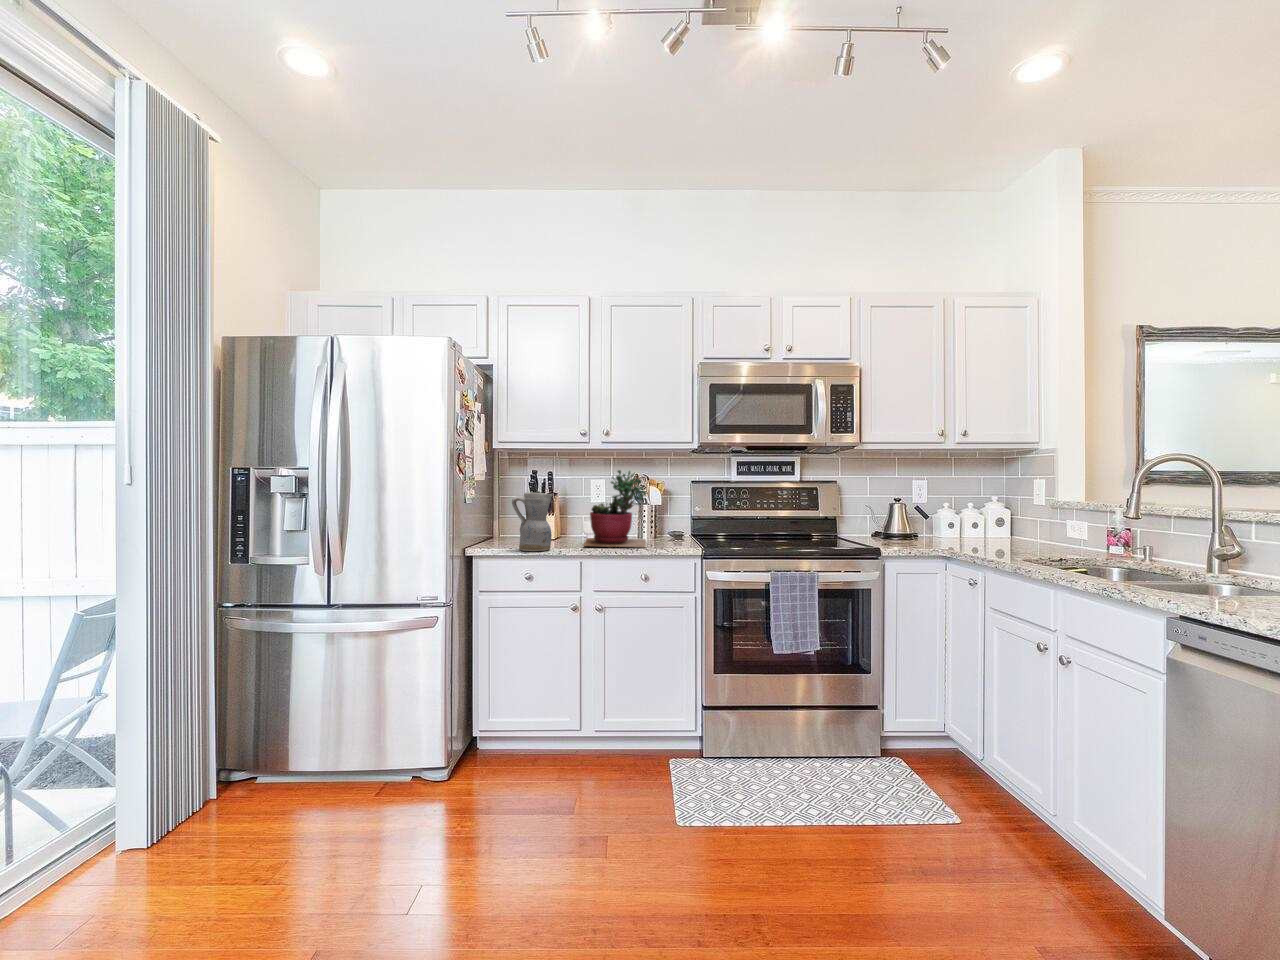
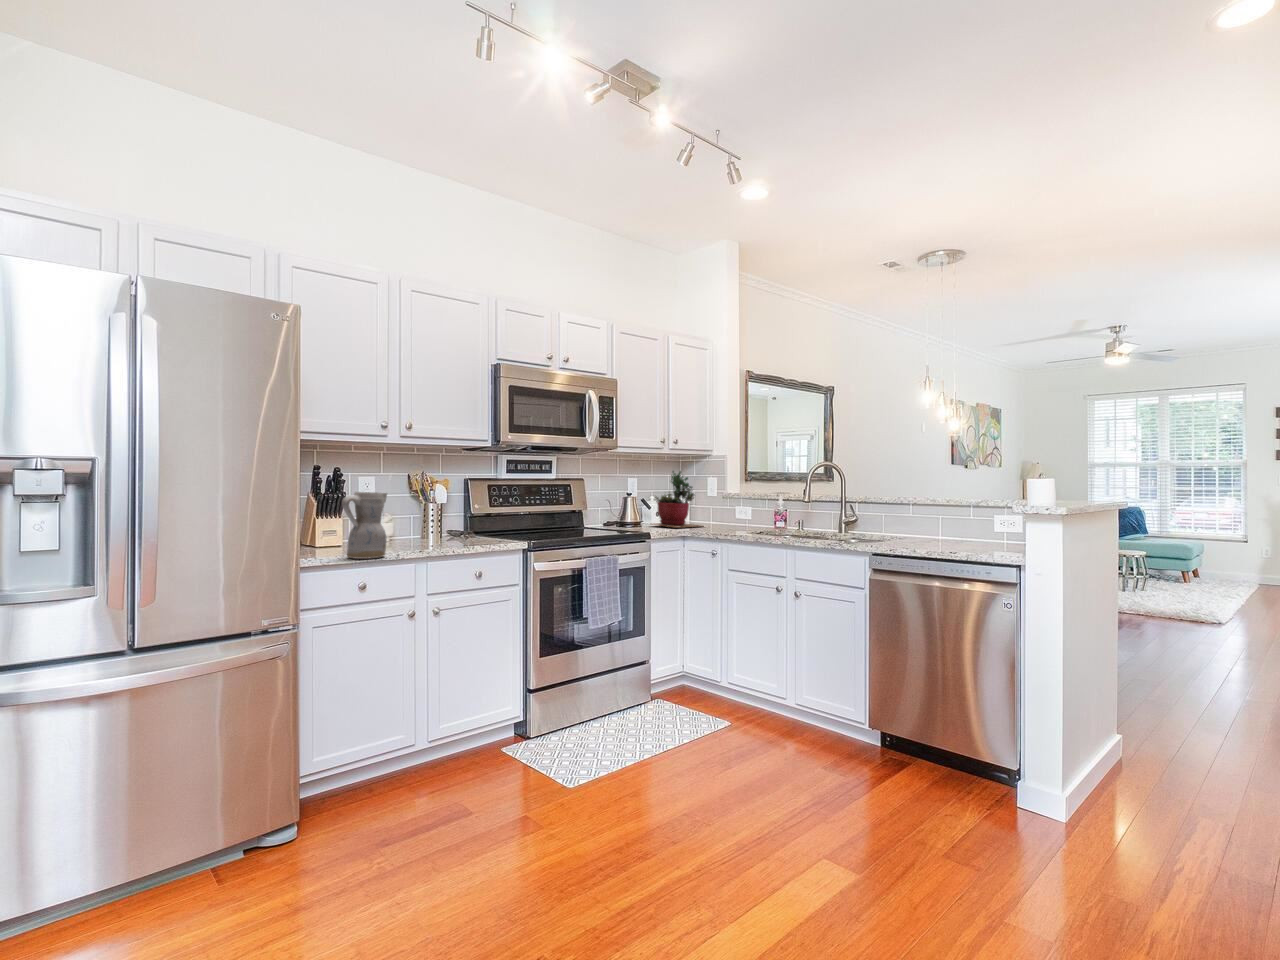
succulent plant: present [584,470,646,547] -> present [652,471,699,527]

